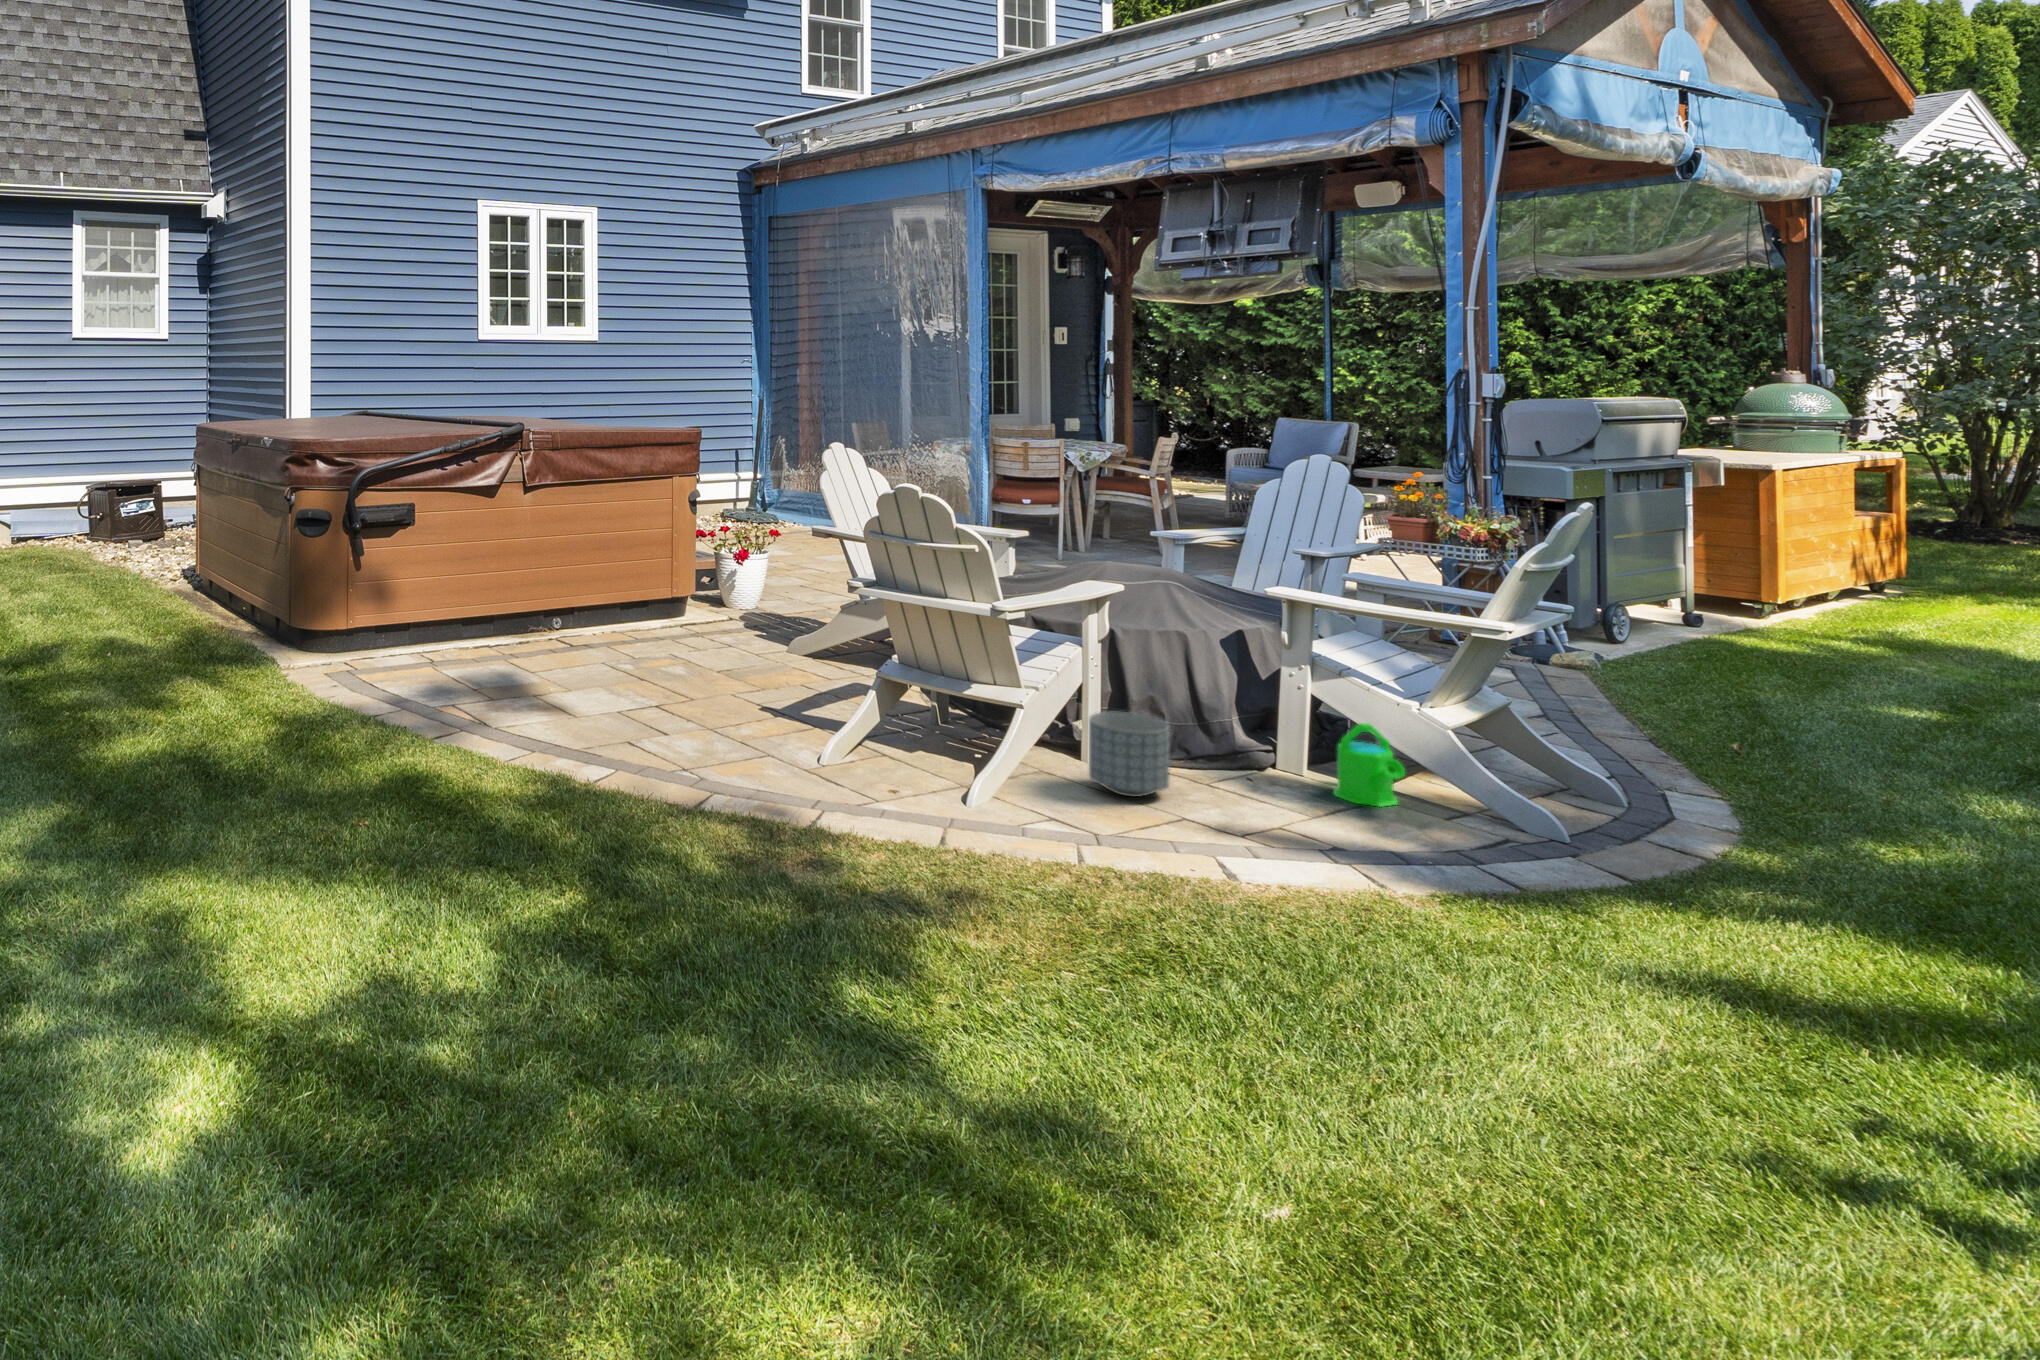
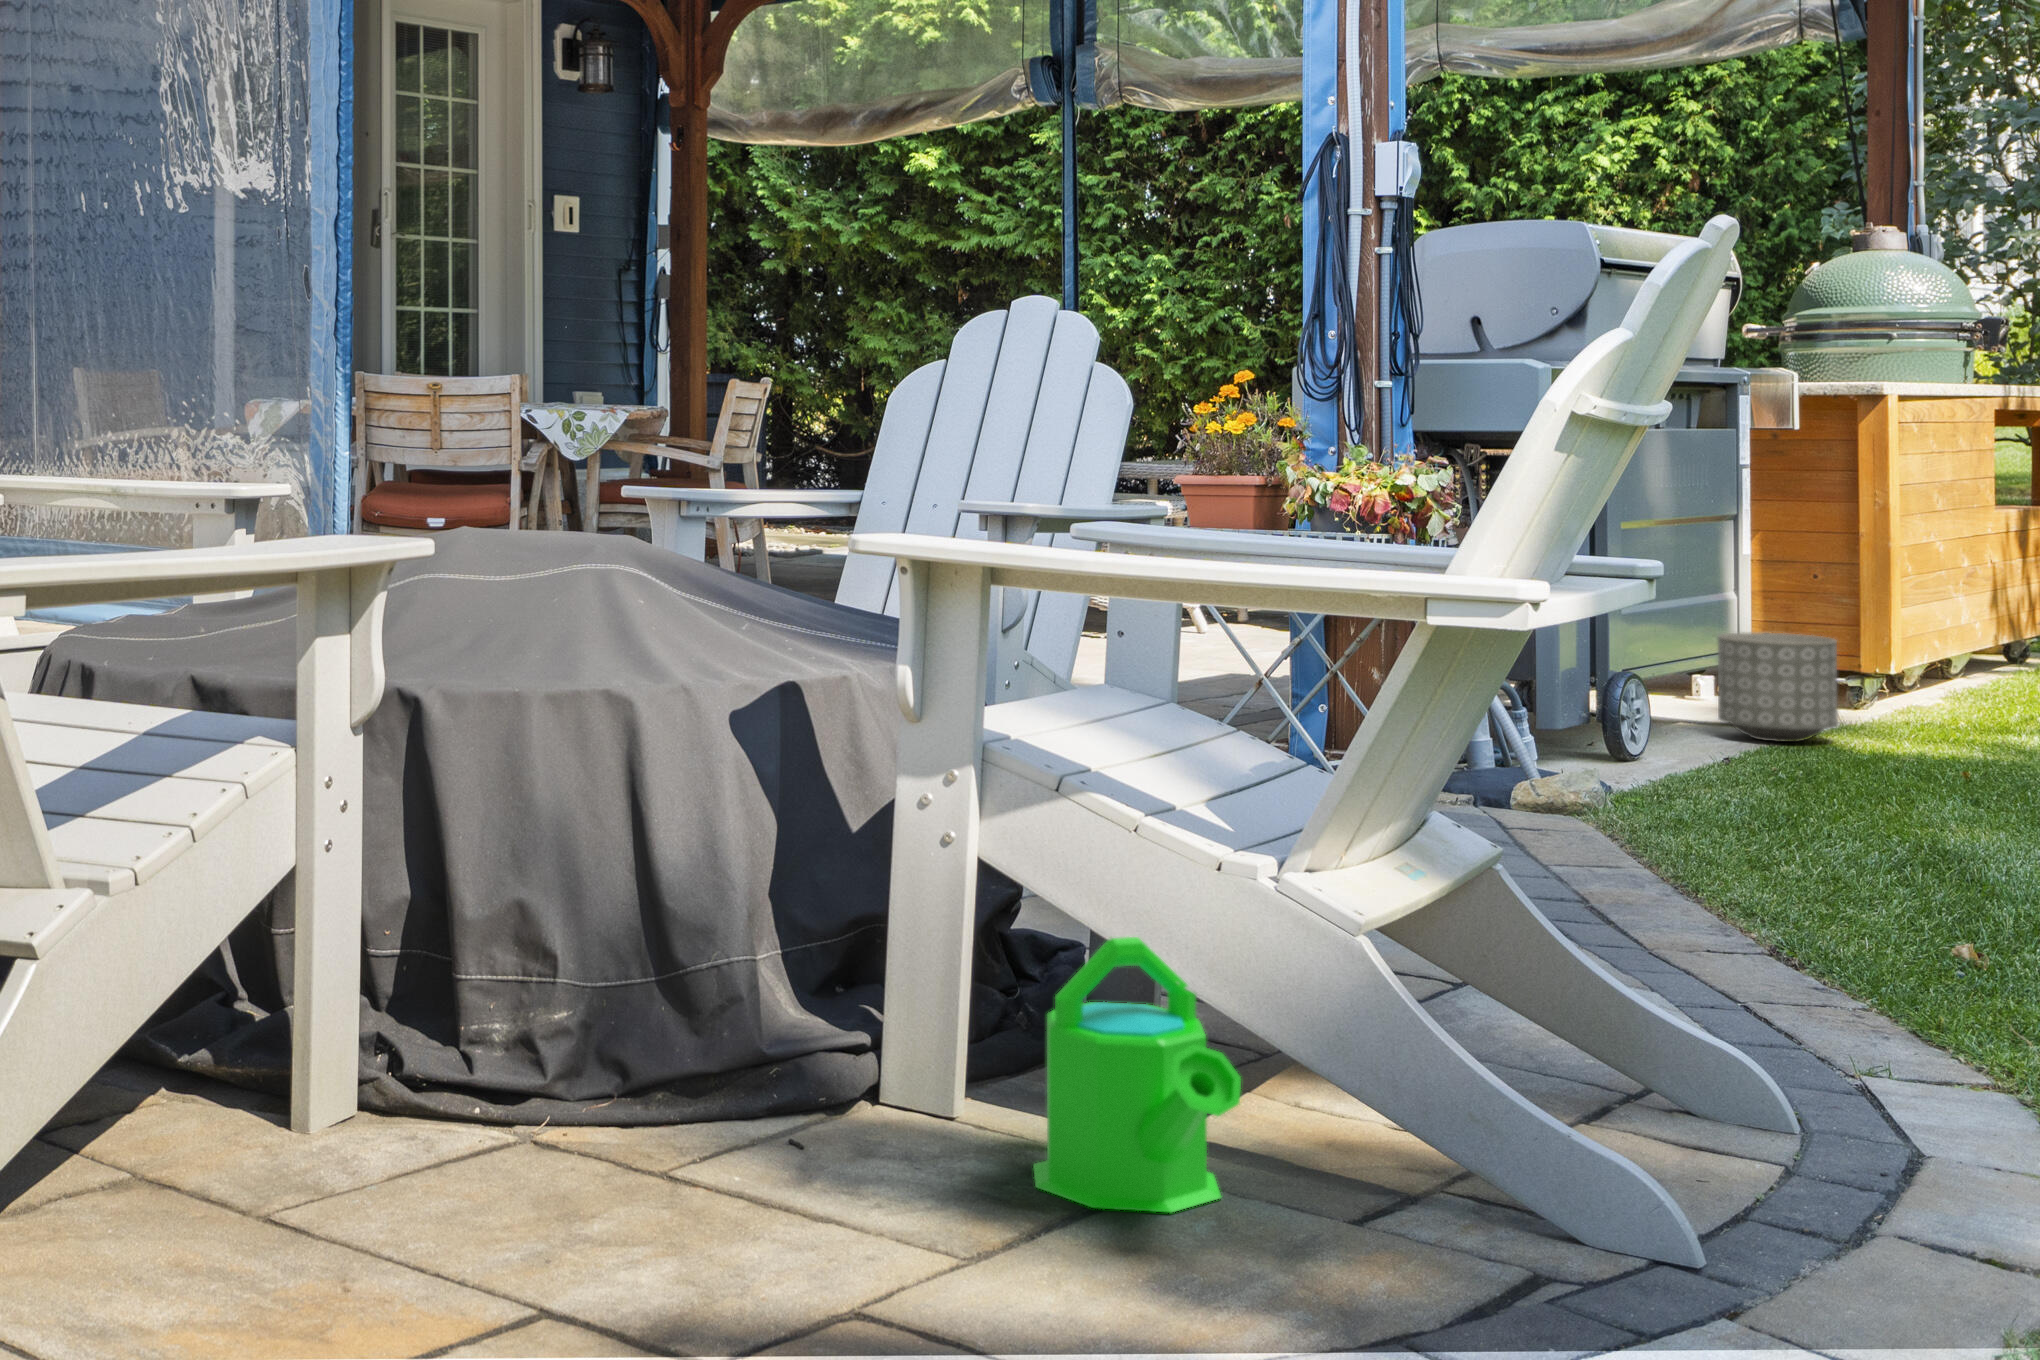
planter: present [1089,712,1169,797] -> present [1718,632,1838,742]

